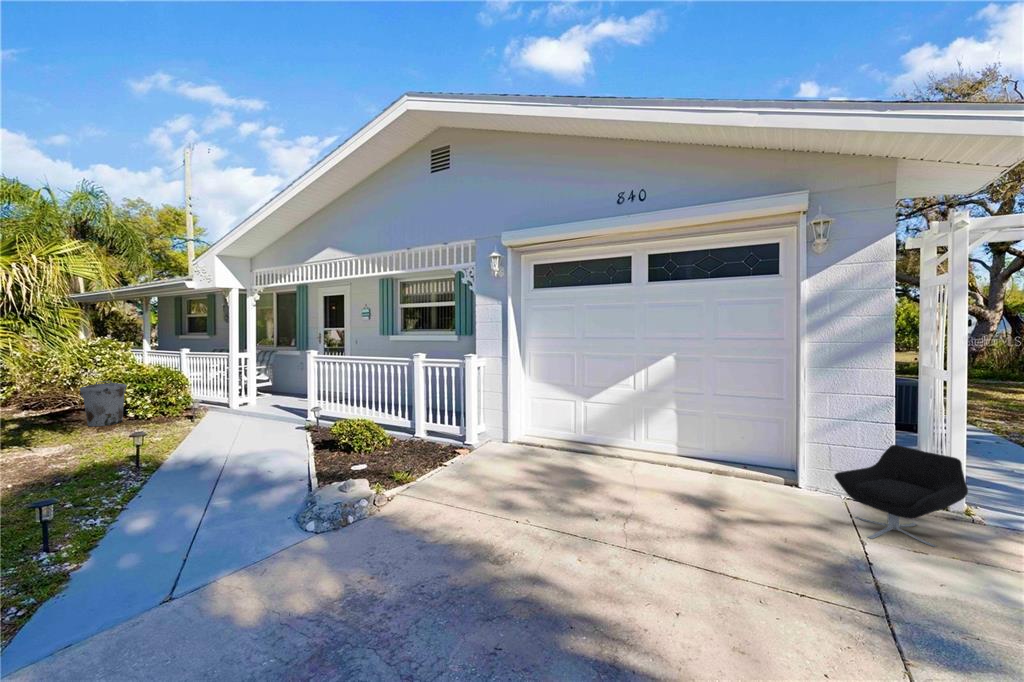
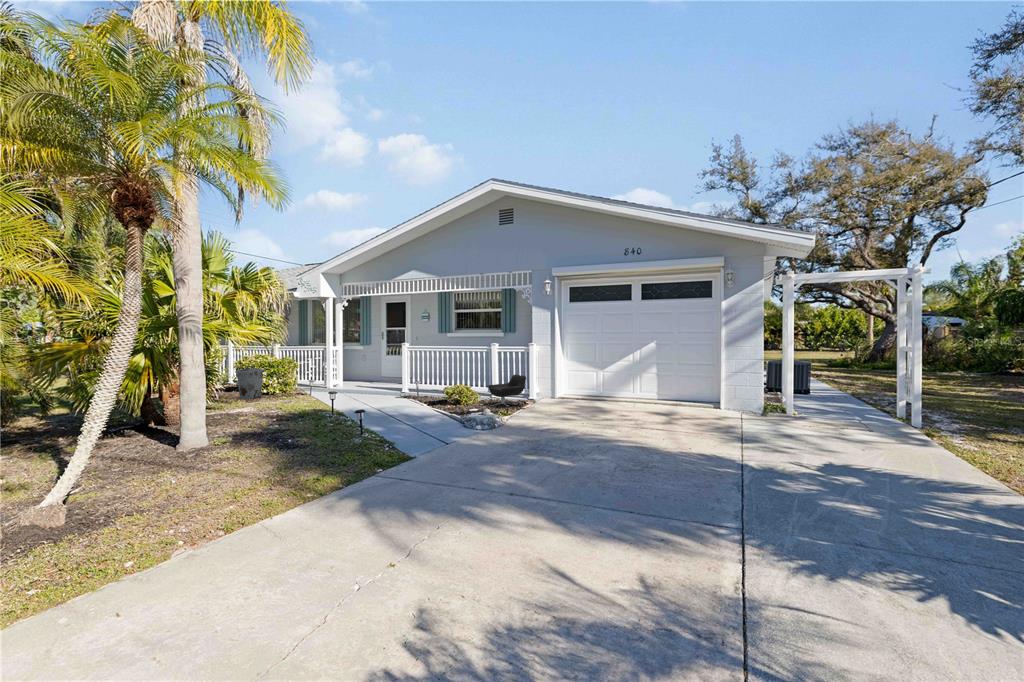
lounge chair: present [835,445,968,547] -> present [488,374,526,407]

